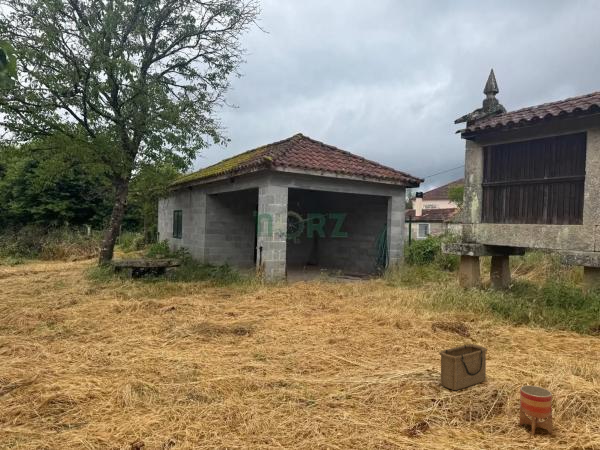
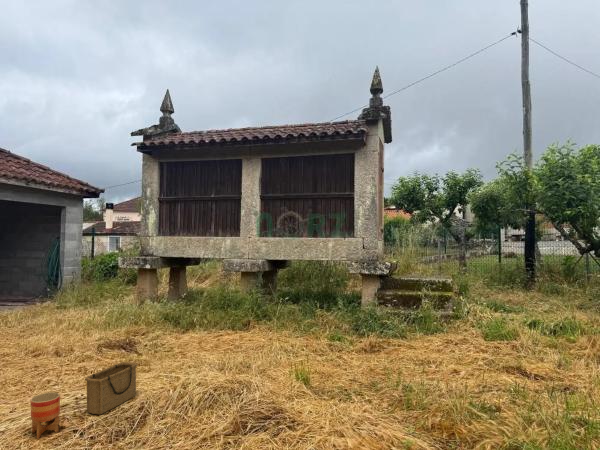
planter: present [520,385,552,435] -> present [31,392,60,439]

